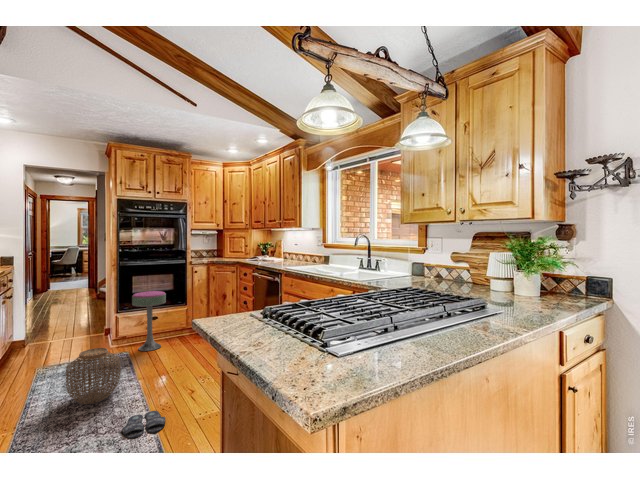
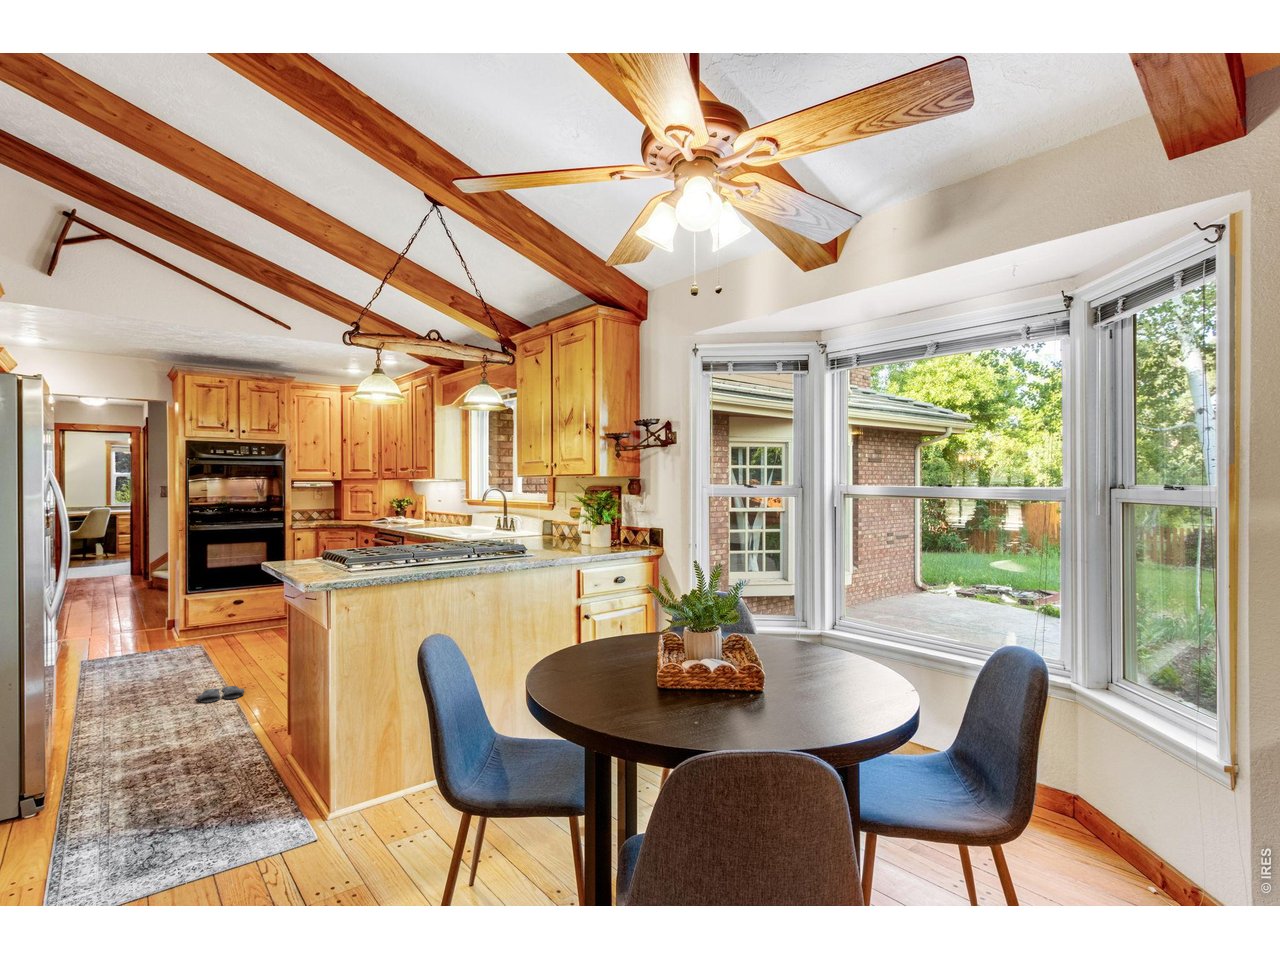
bar stool: present [132,291,166,351] -> none [206,565,253,642]
woven basket: present [66,348,121,404] -> none [129,623,193,684]

